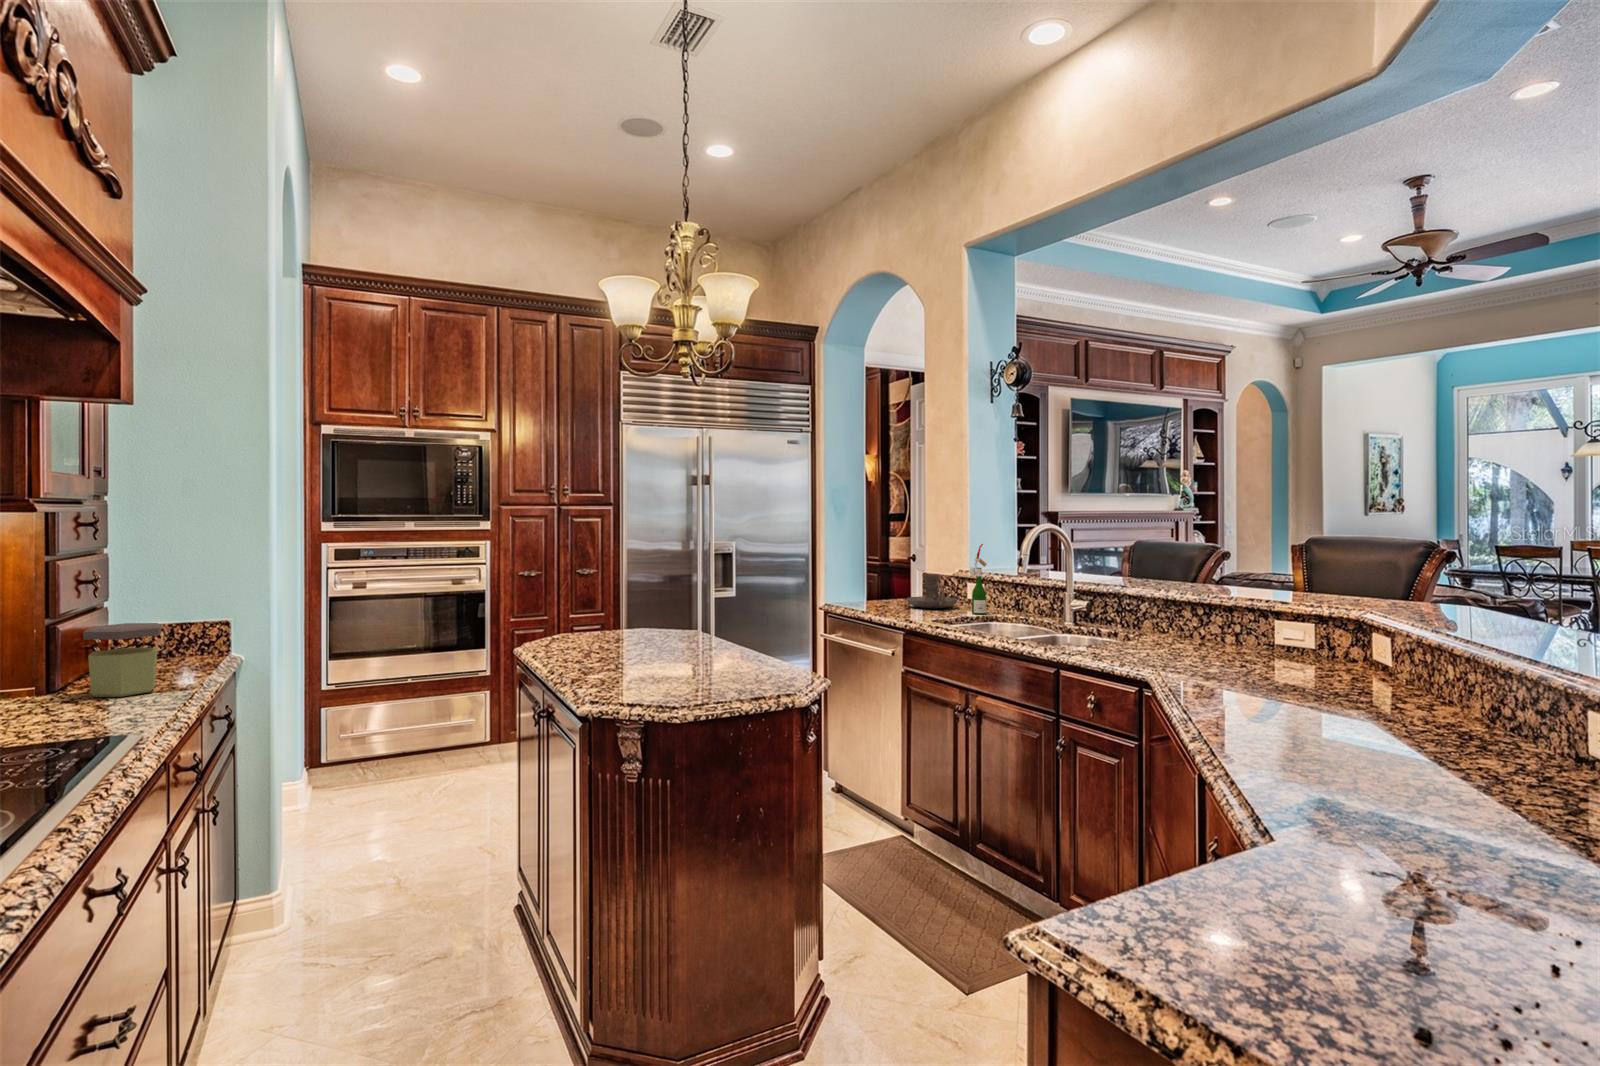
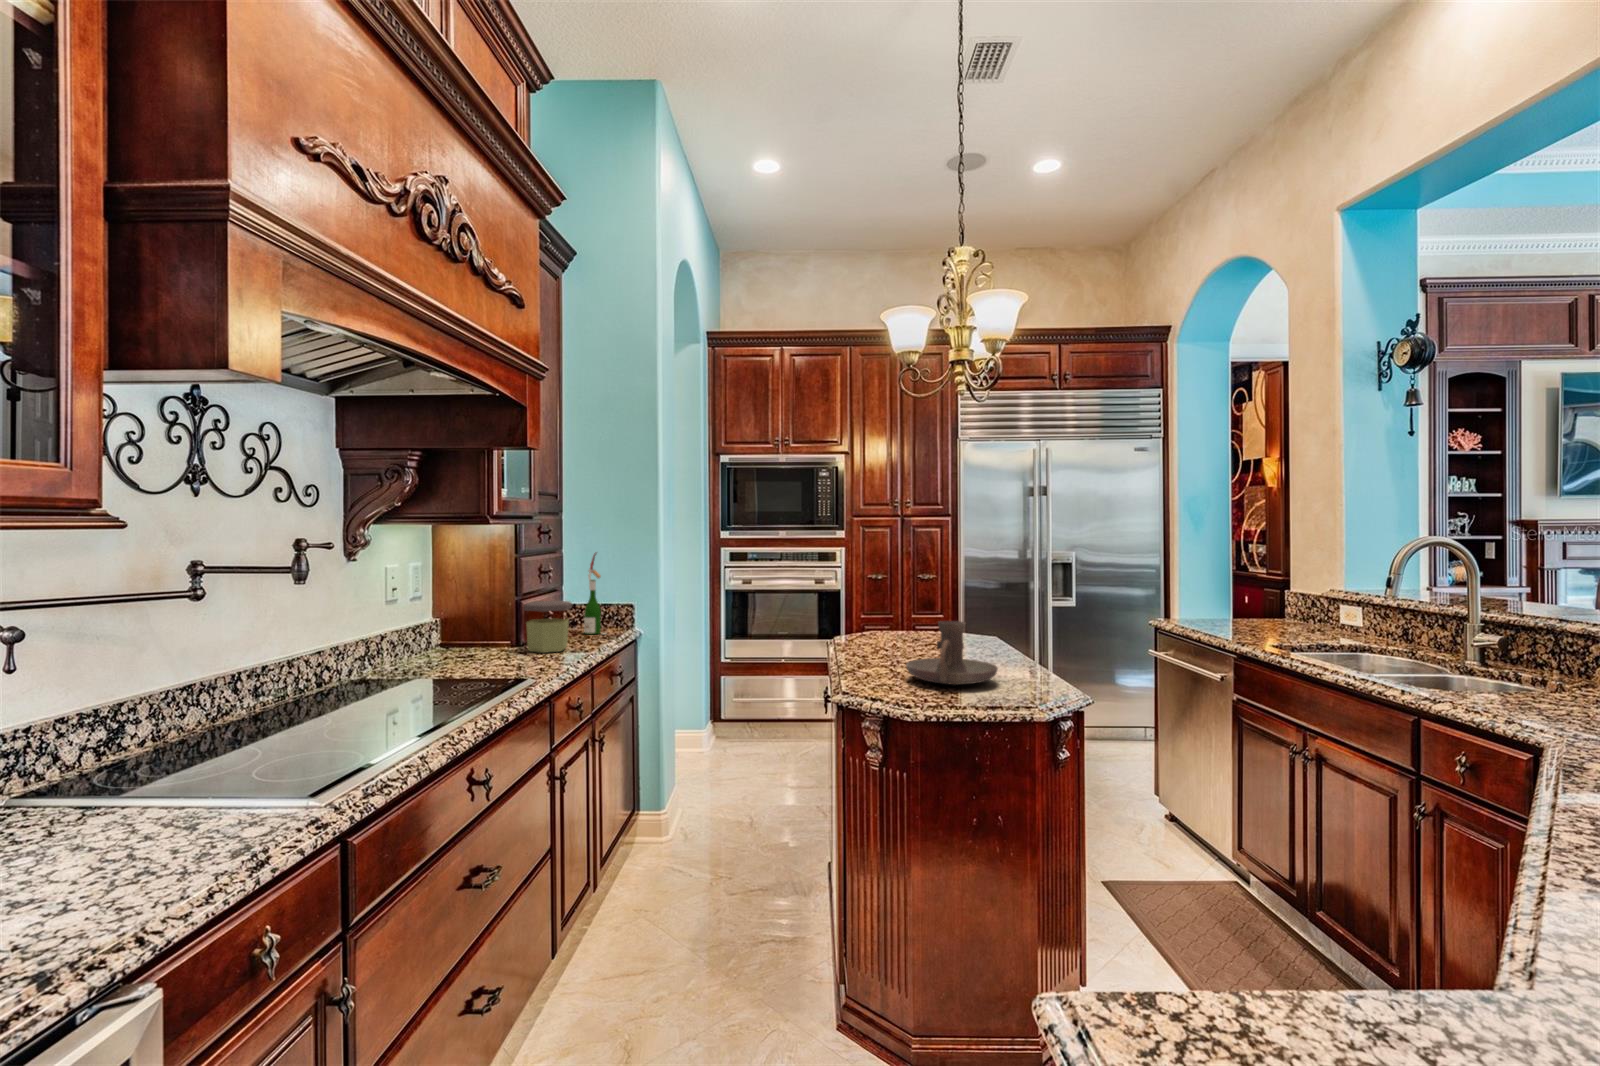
wine bottle: present [970,544,992,614] -> present [584,553,601,634]
candle holder: present [907,574,957,608] -> present [906,621,998,685]

